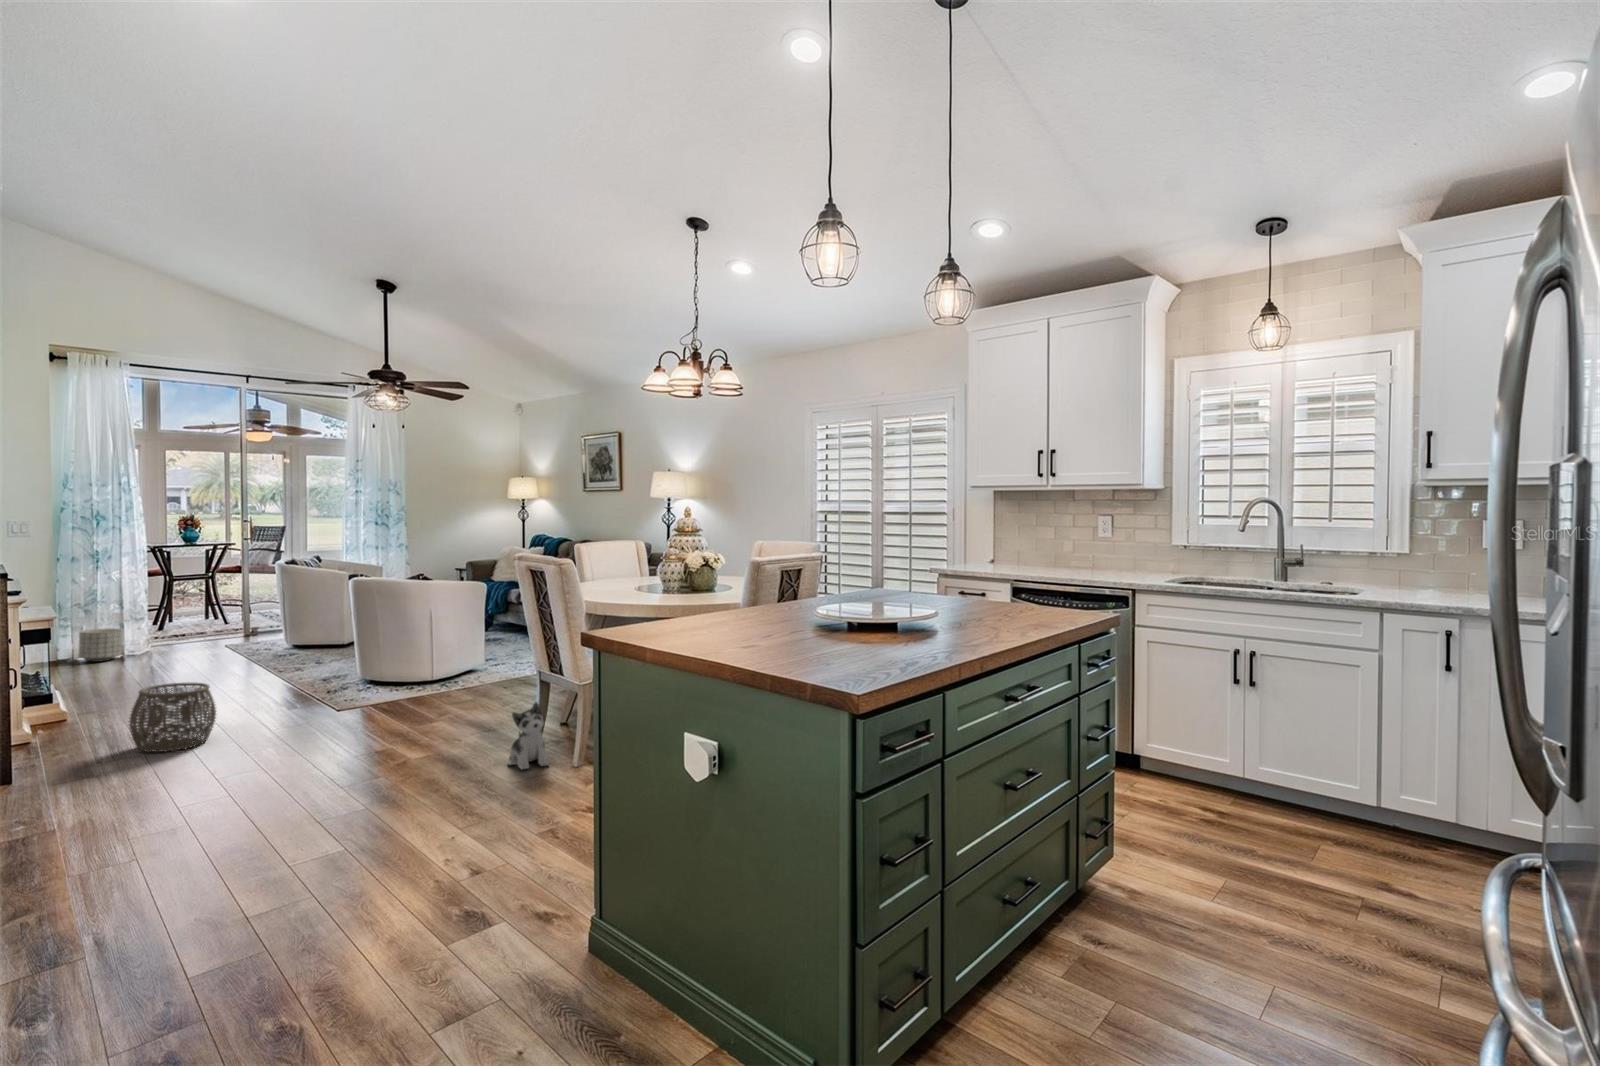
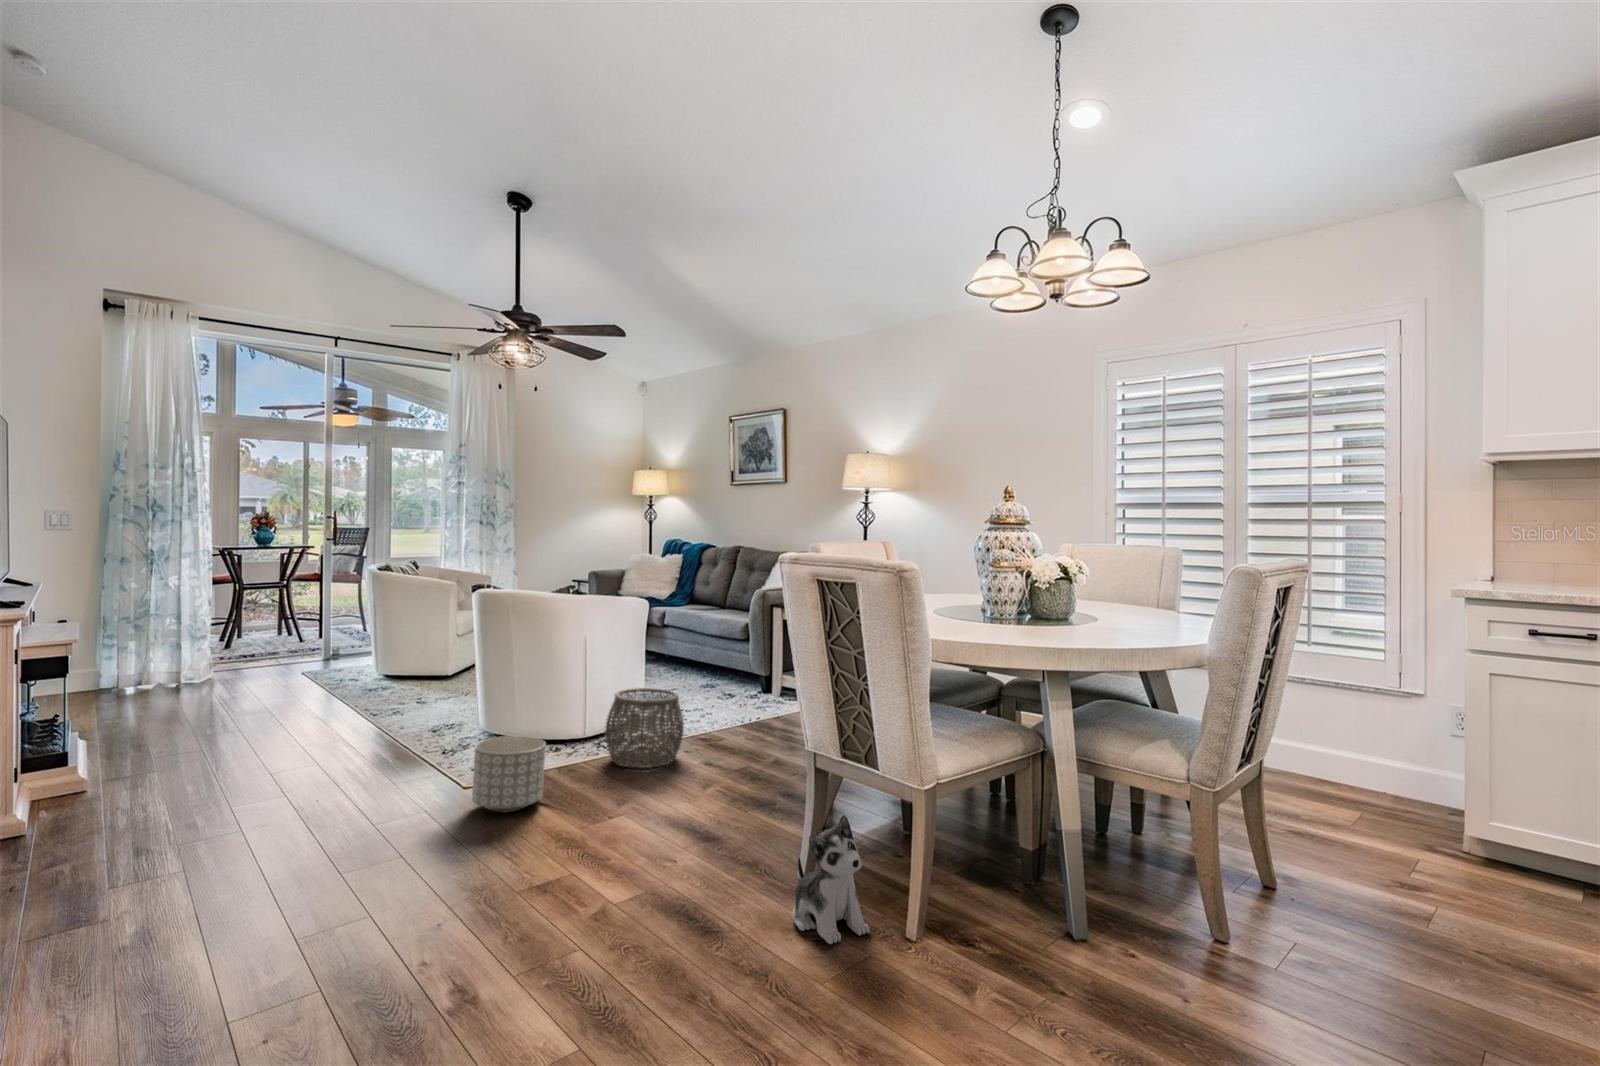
planter: present [78,628,122,662] -> present [472,736,545,812]
woven basket: present [129,682,216,752] -> present [605,688,684,768]

